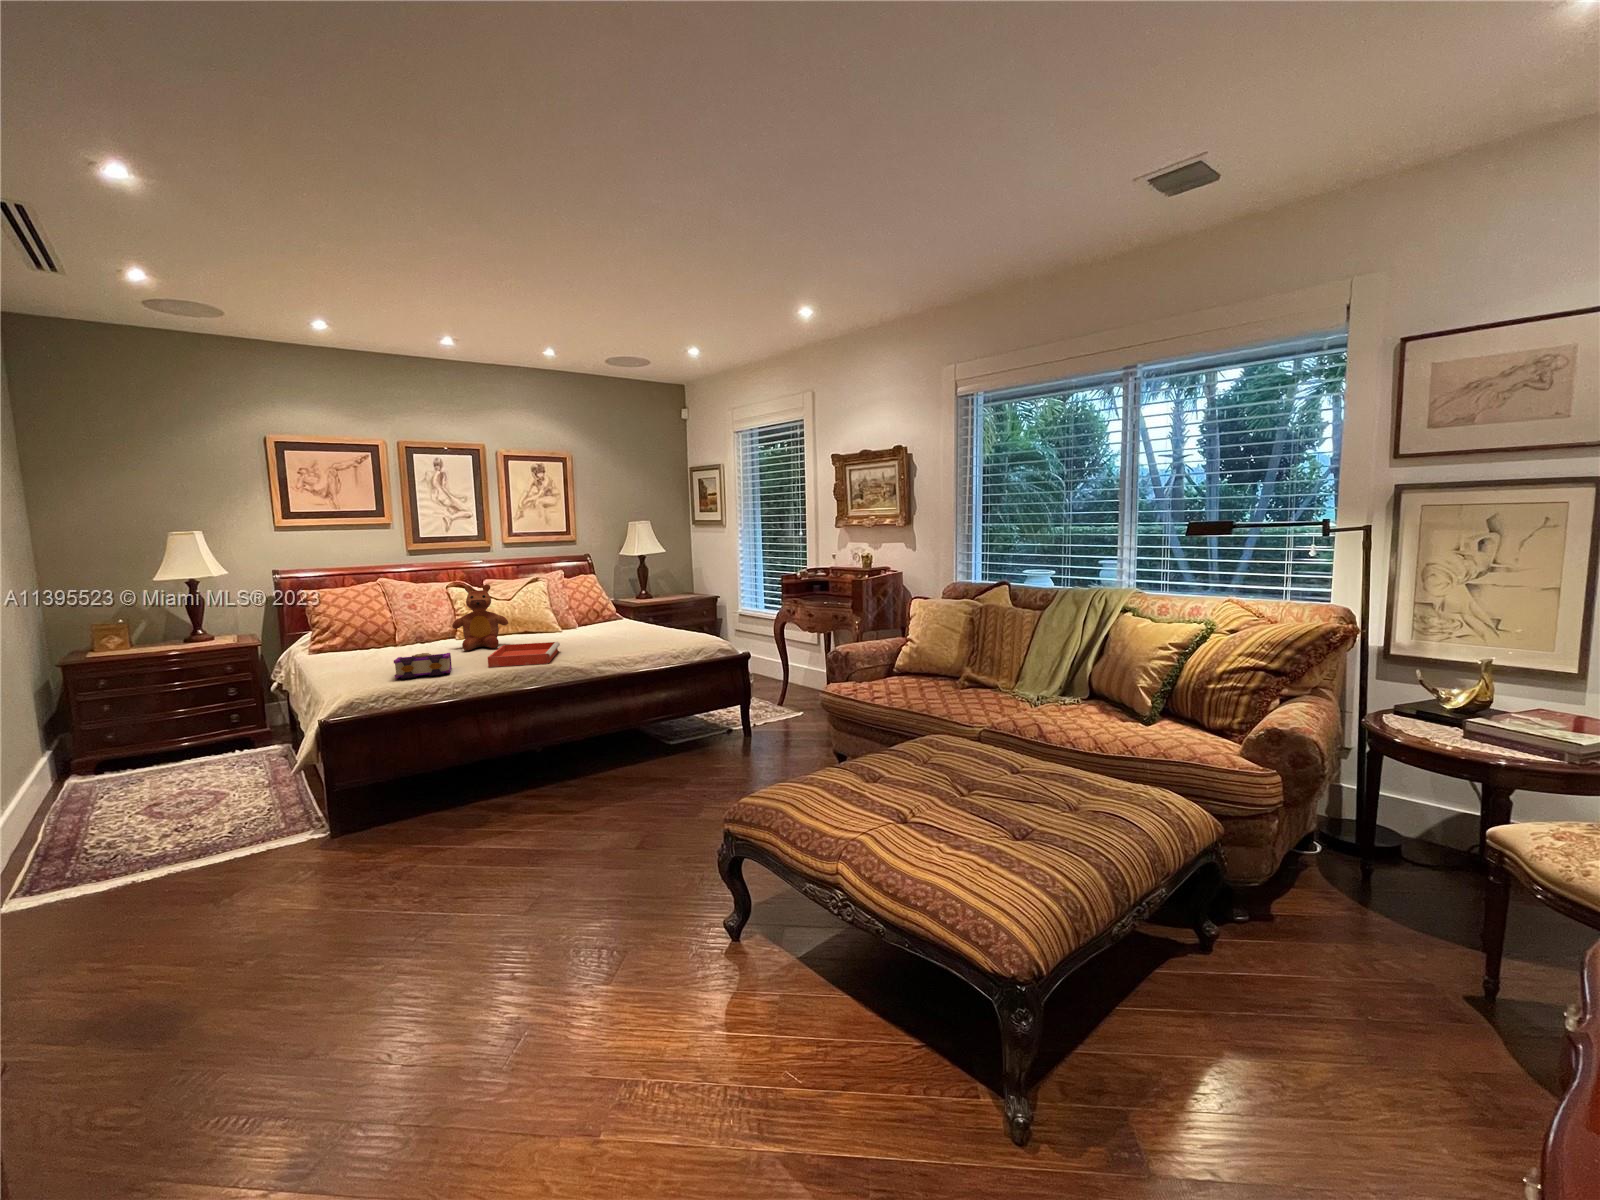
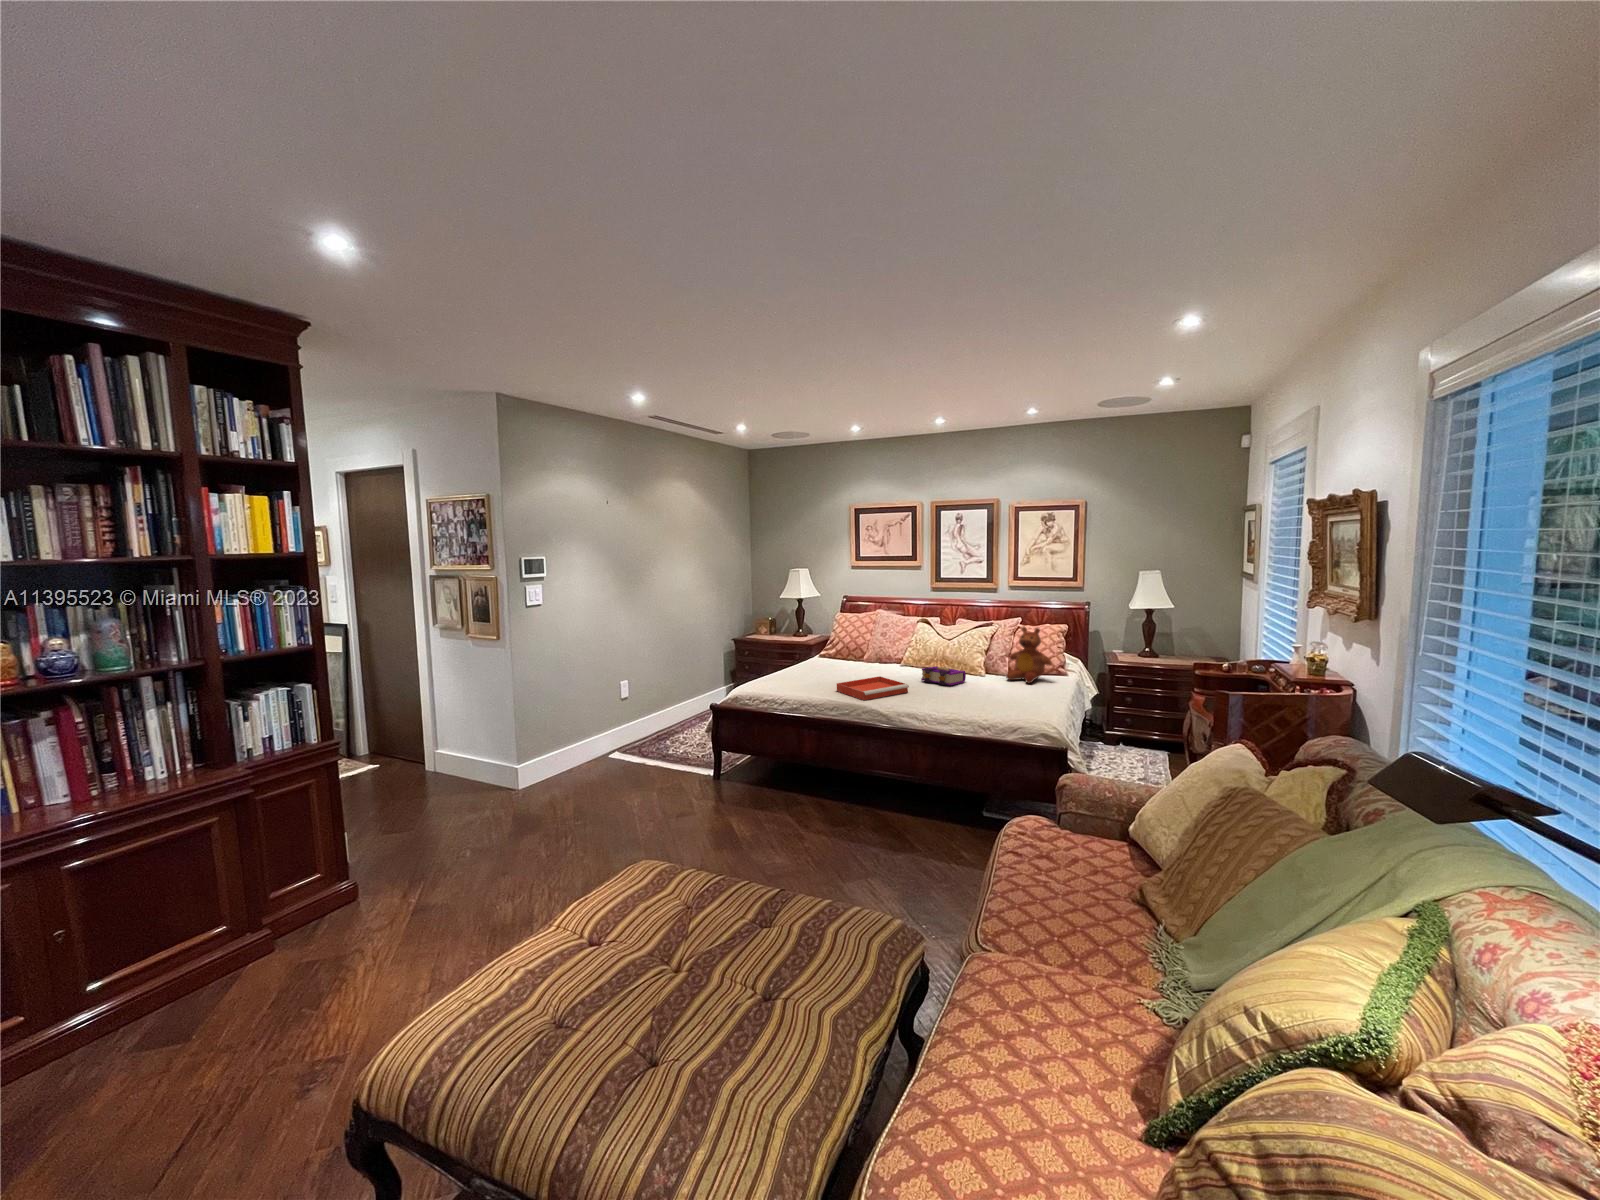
teddy bear: present [452,584,508,651] -> present [1006,626,1051,683]
book: present [394,653,452,679] -> present [921,667,966,686]

